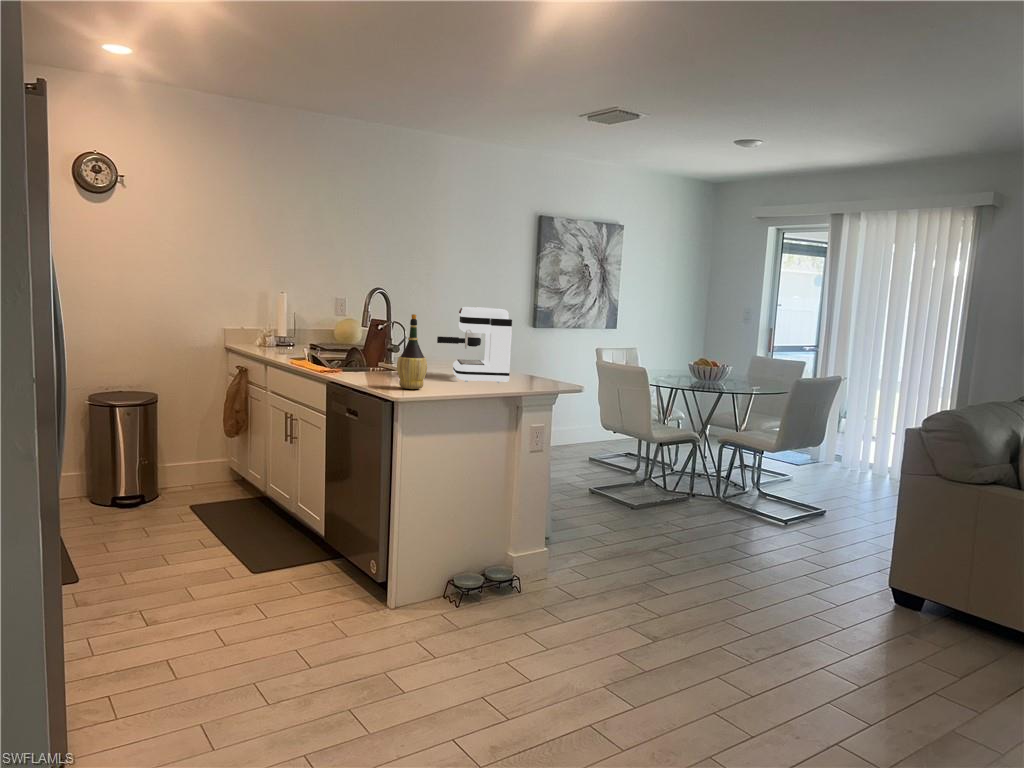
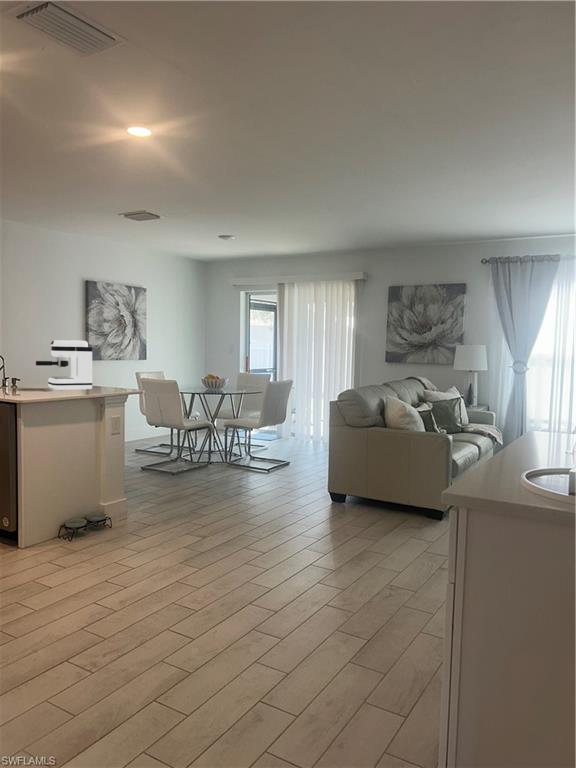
wine bottle: present [397,314,427,389] -> none [14,343,37,395]

